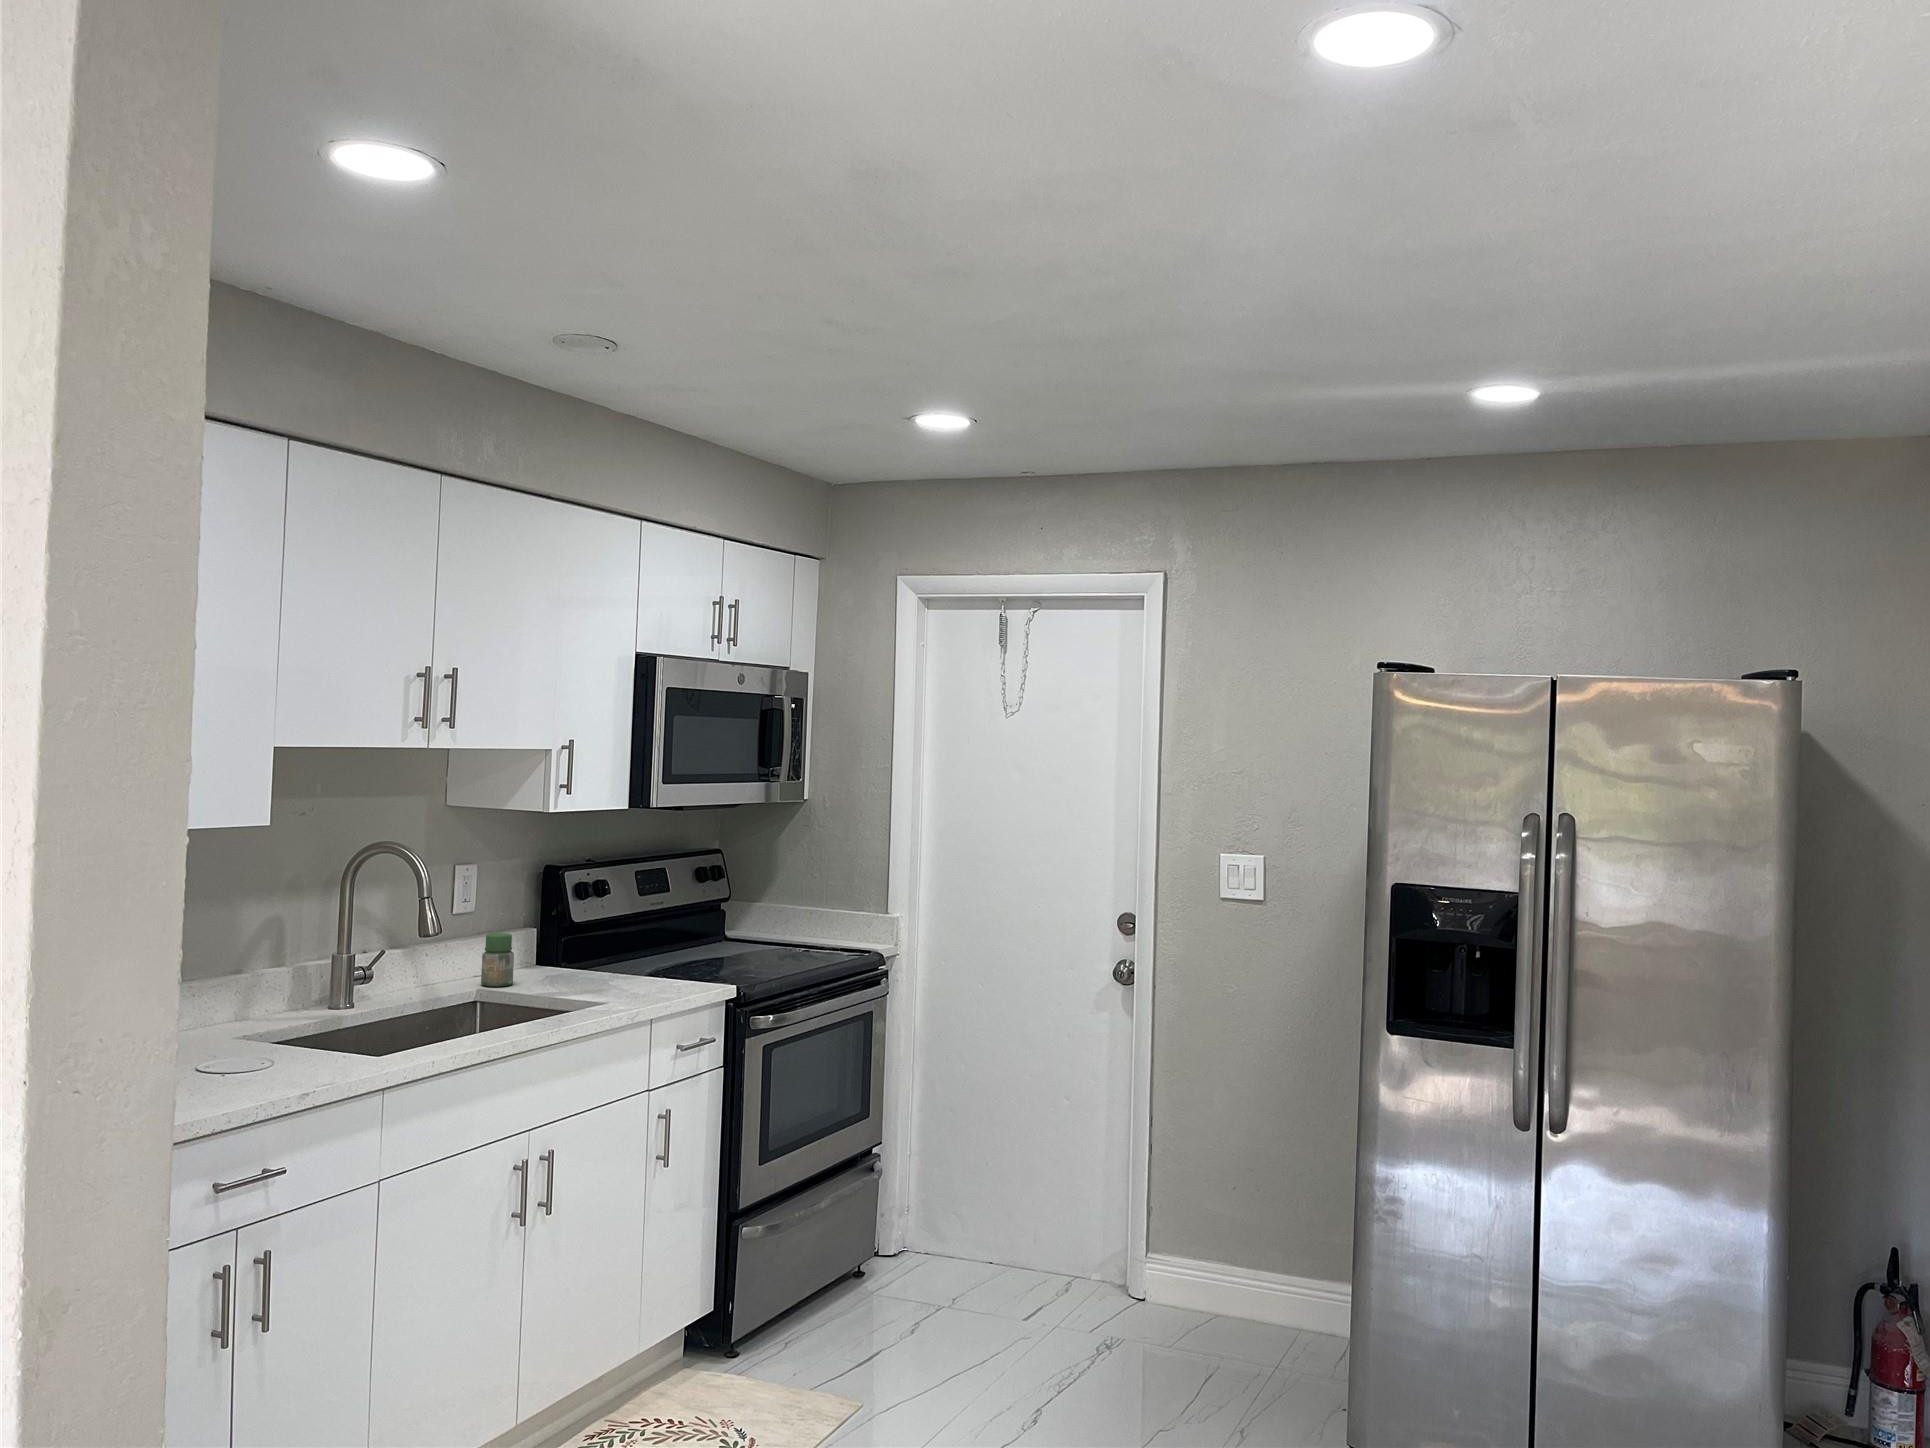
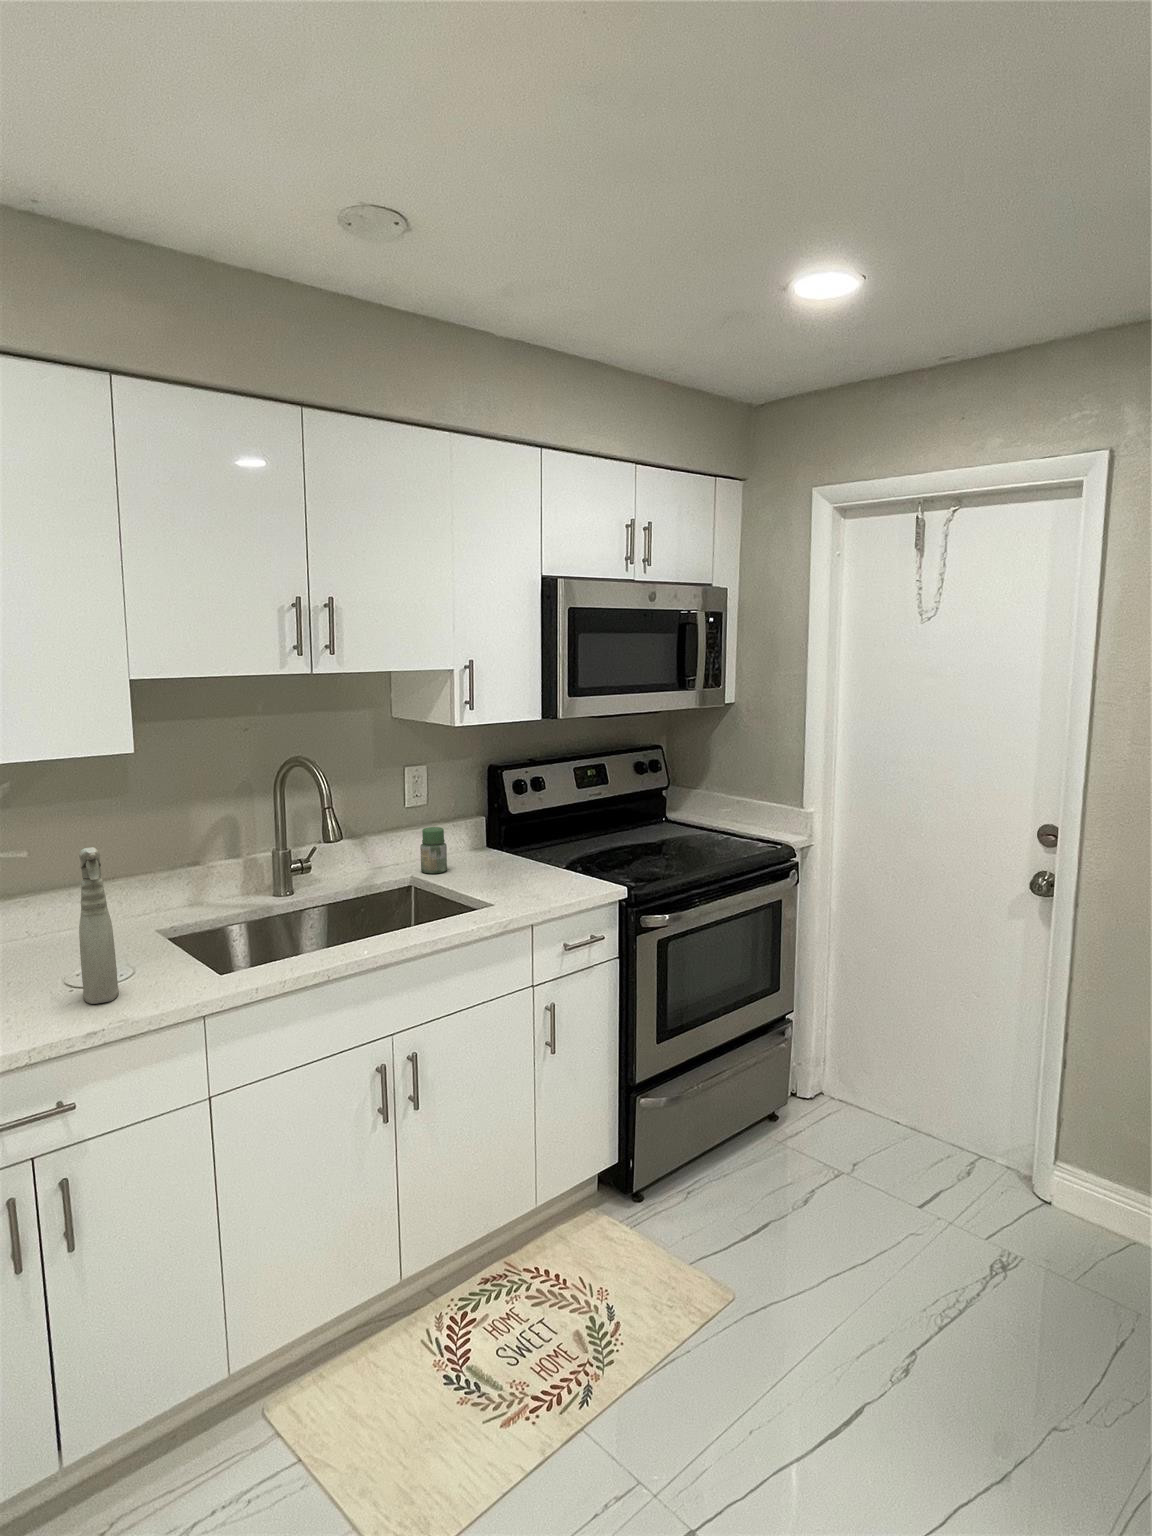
spray bottle: none [243,916,293,1081] -> present [79,847,119,1004]

